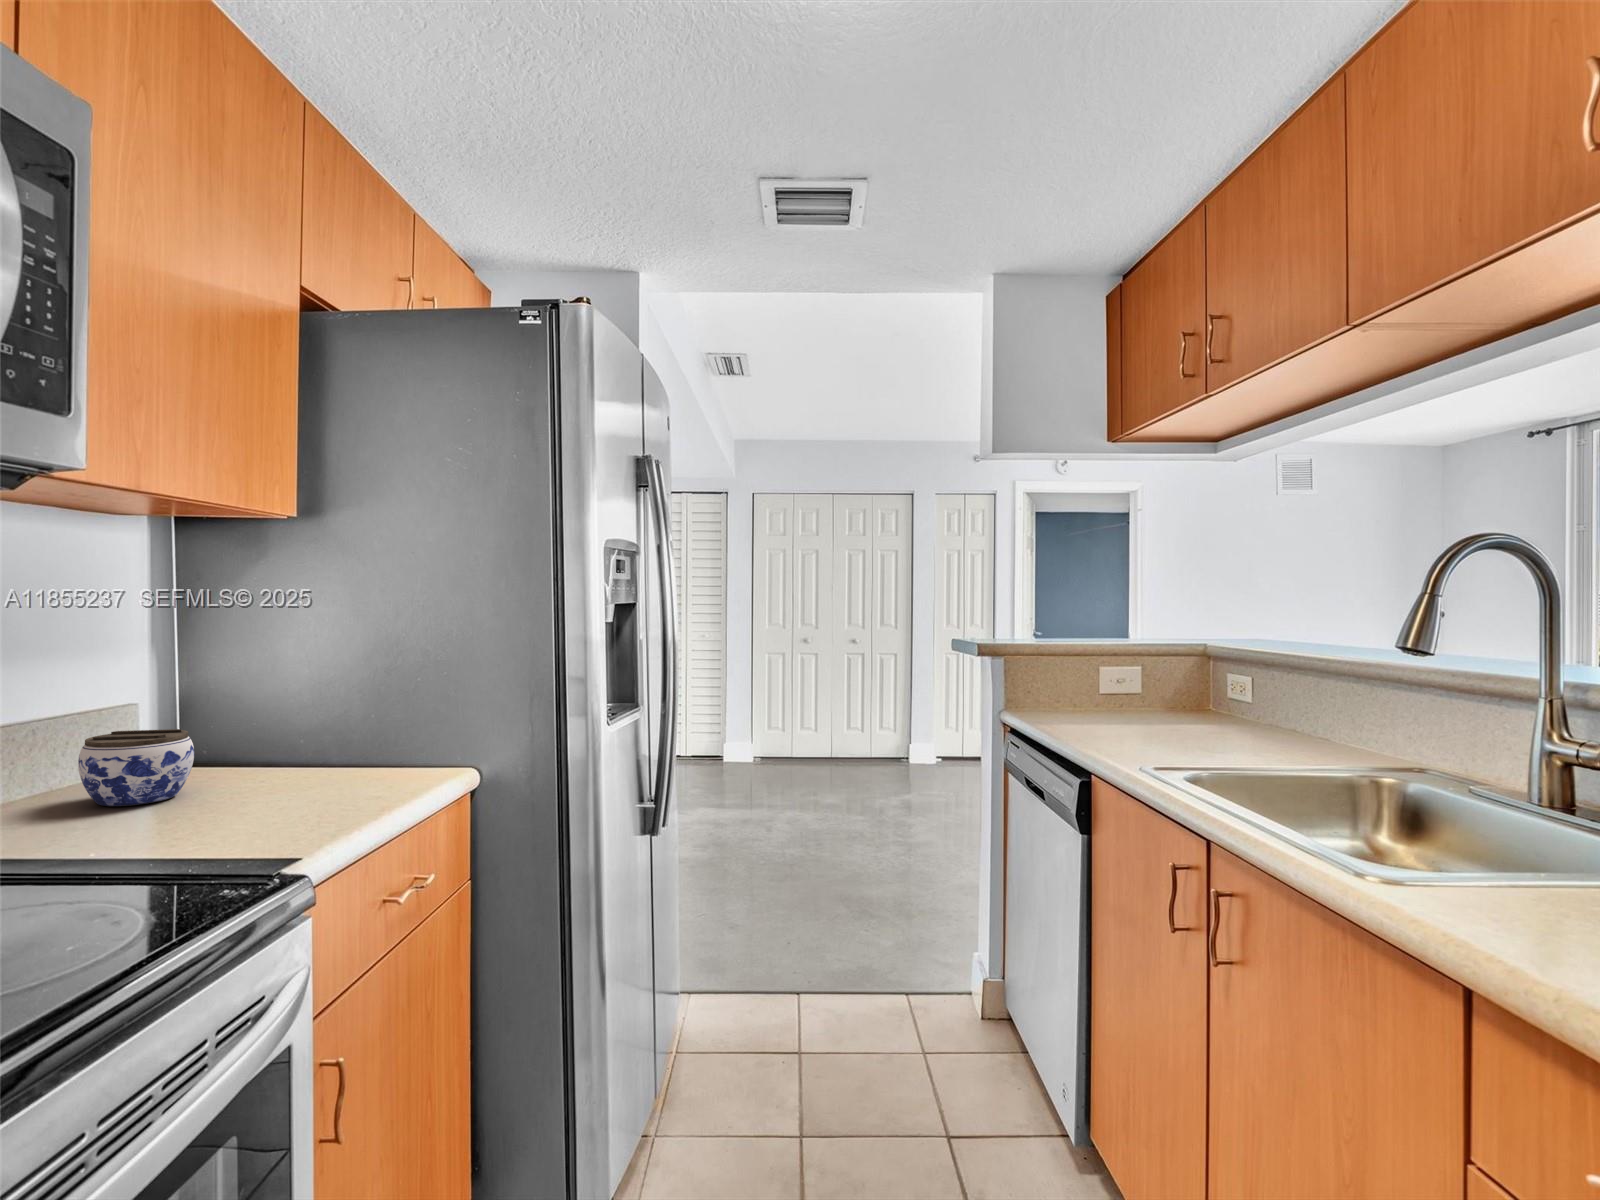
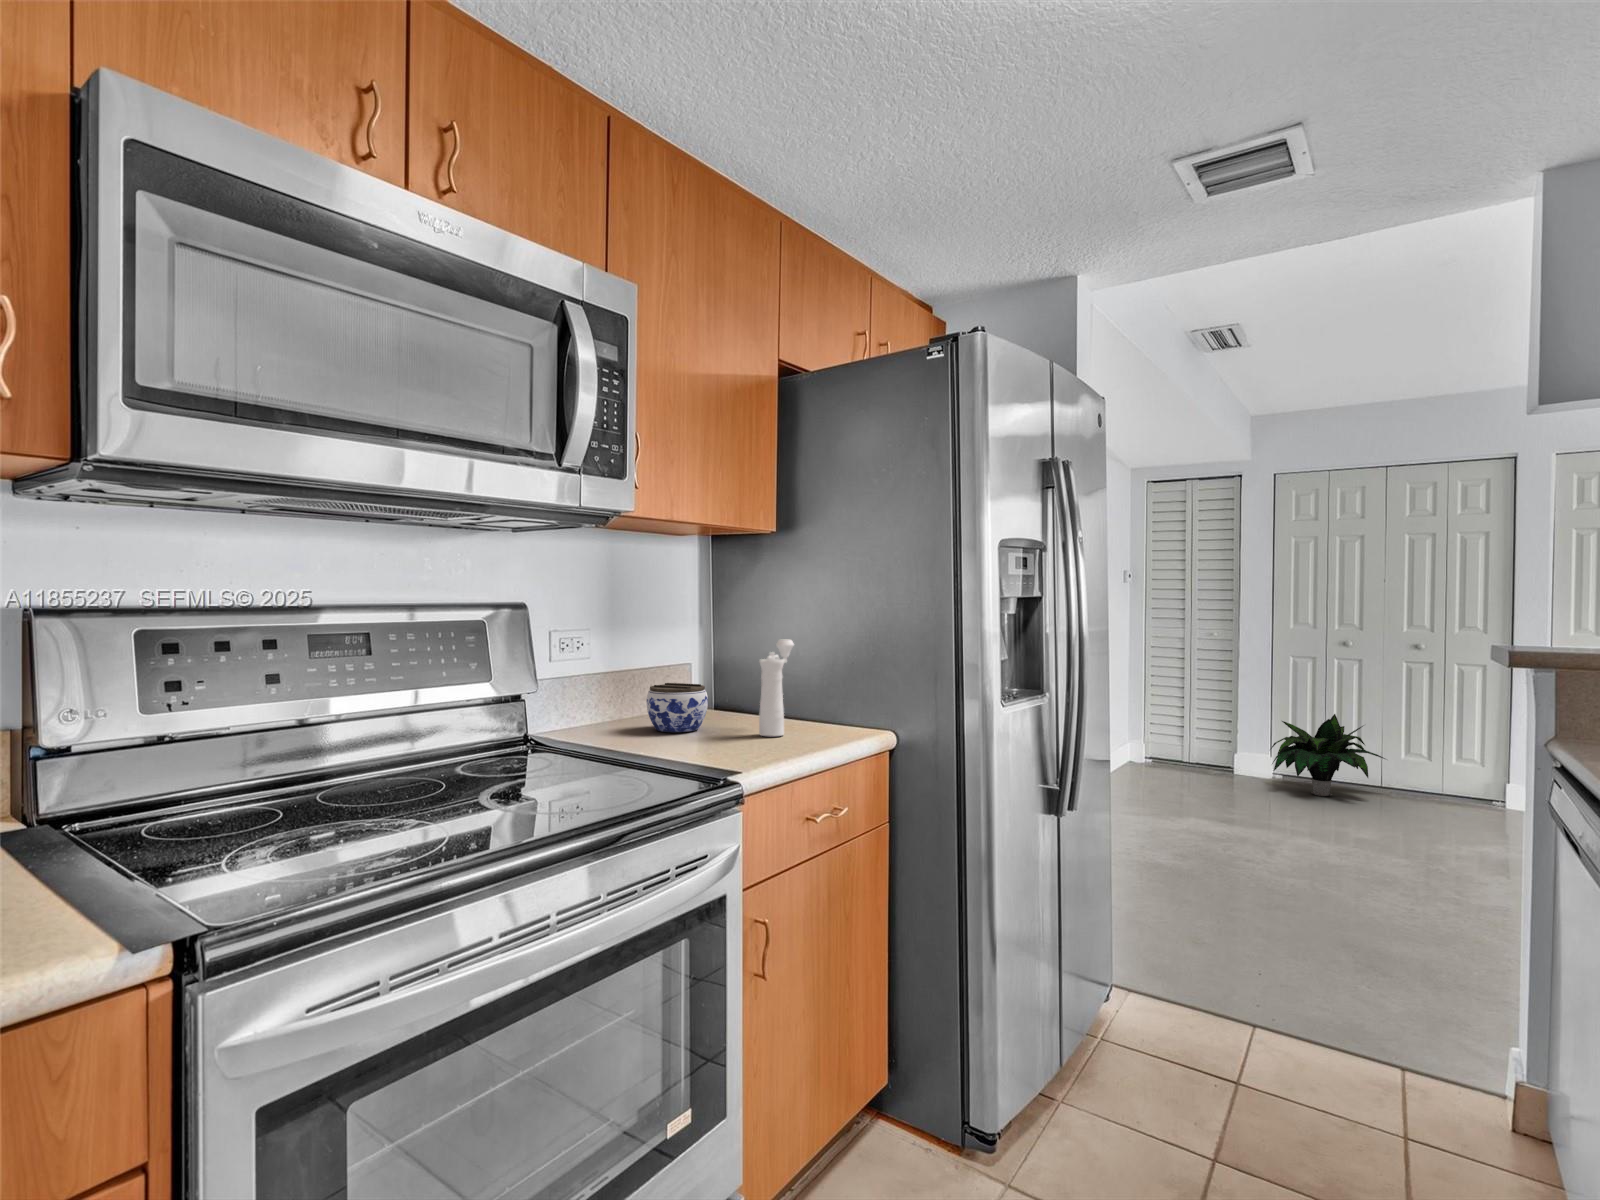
pepper mill: none [286,659,333,793] -> present [759,639,794,737]
potted plant: none [749,697,835,767] -> present [1271,714,1385,796]

